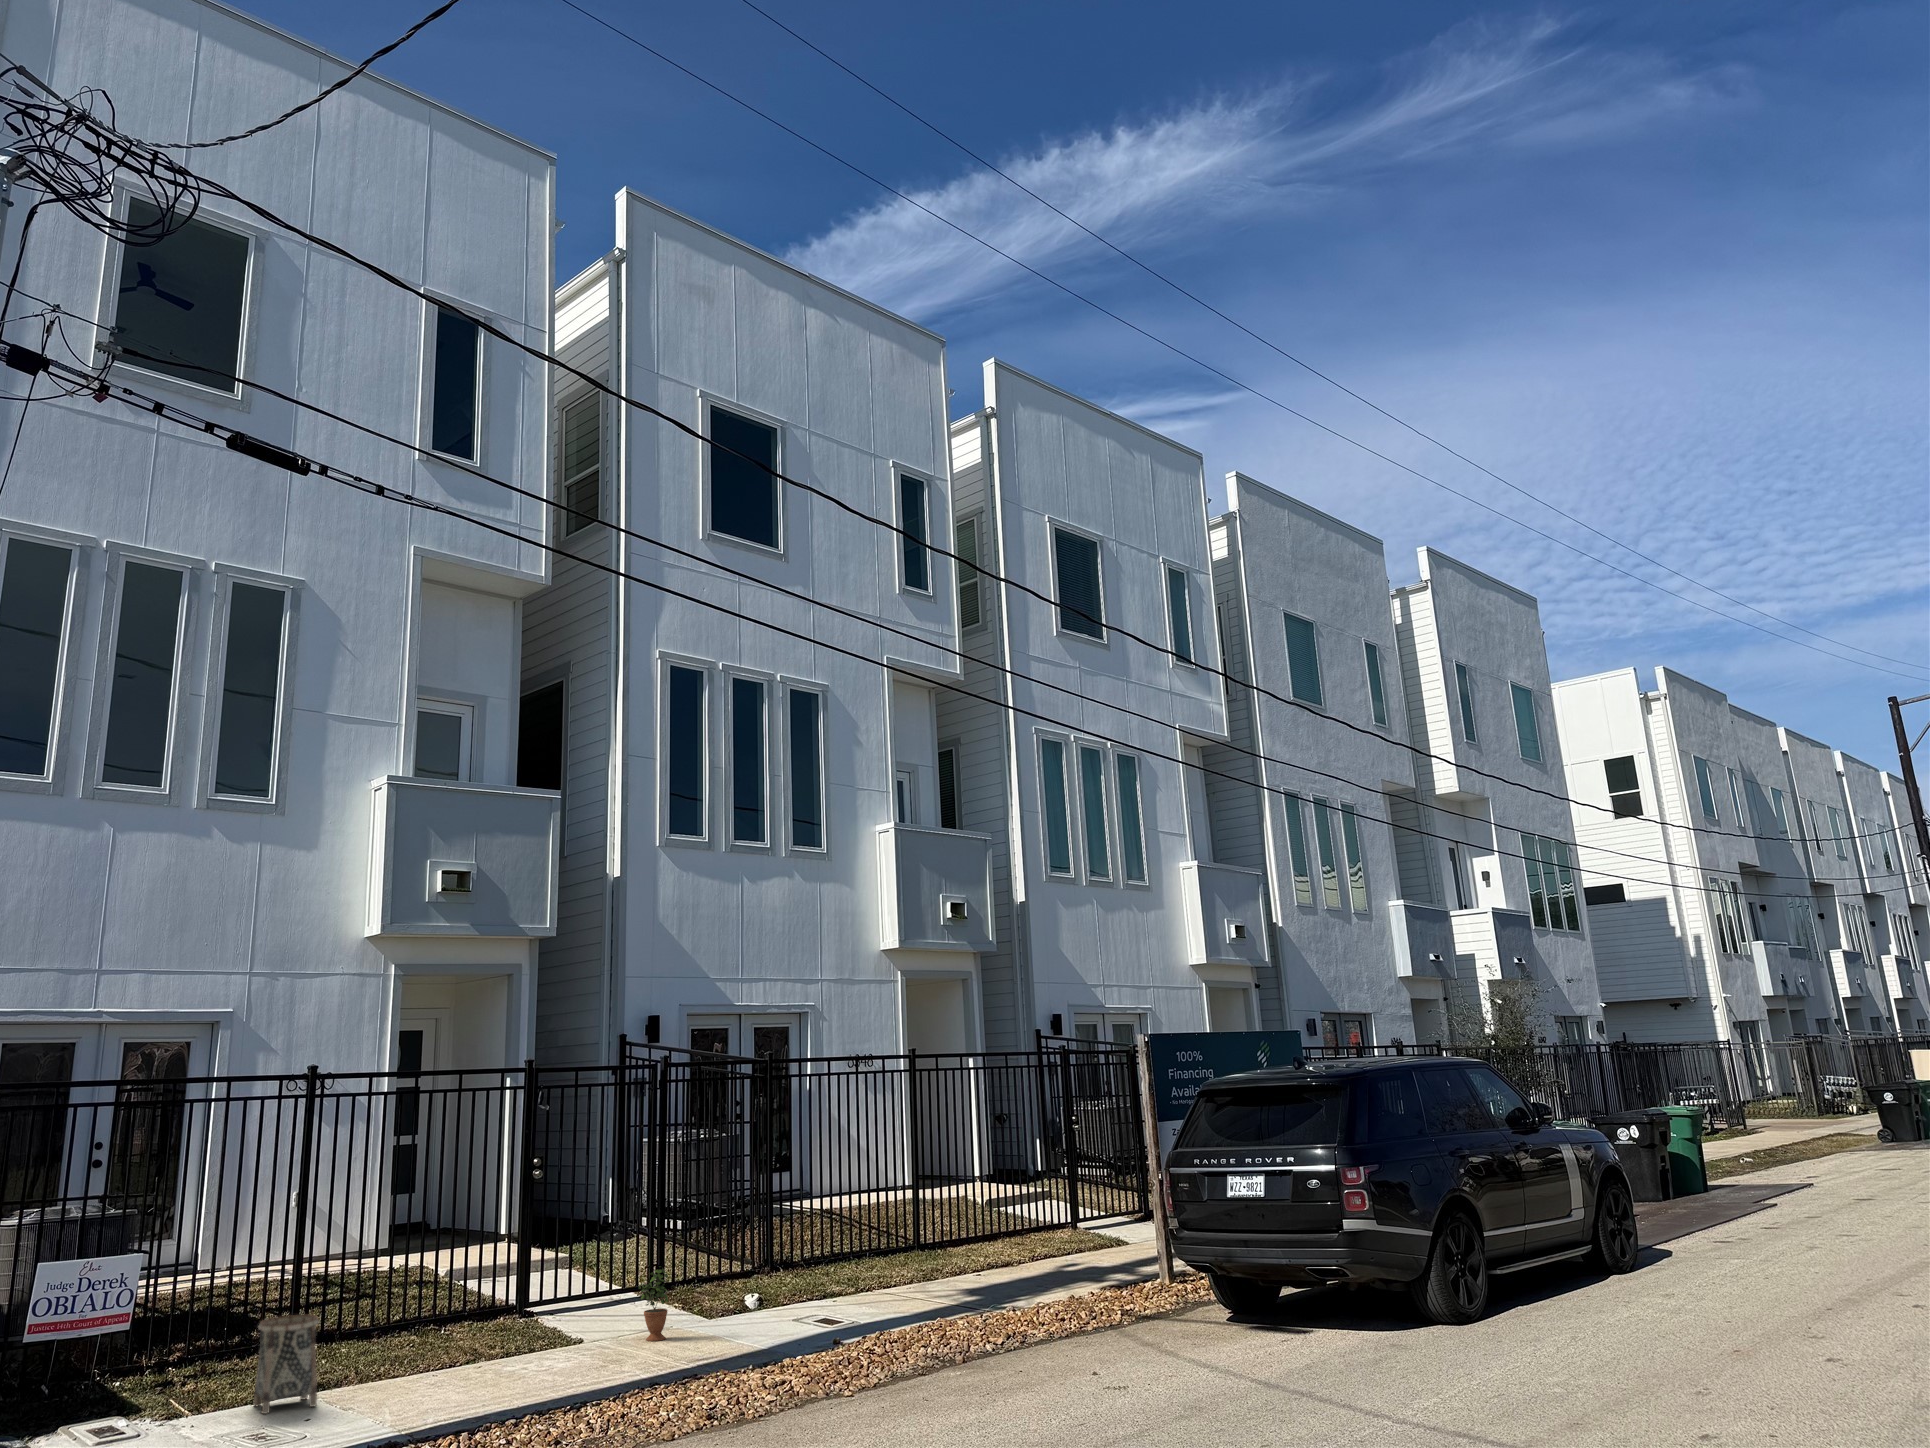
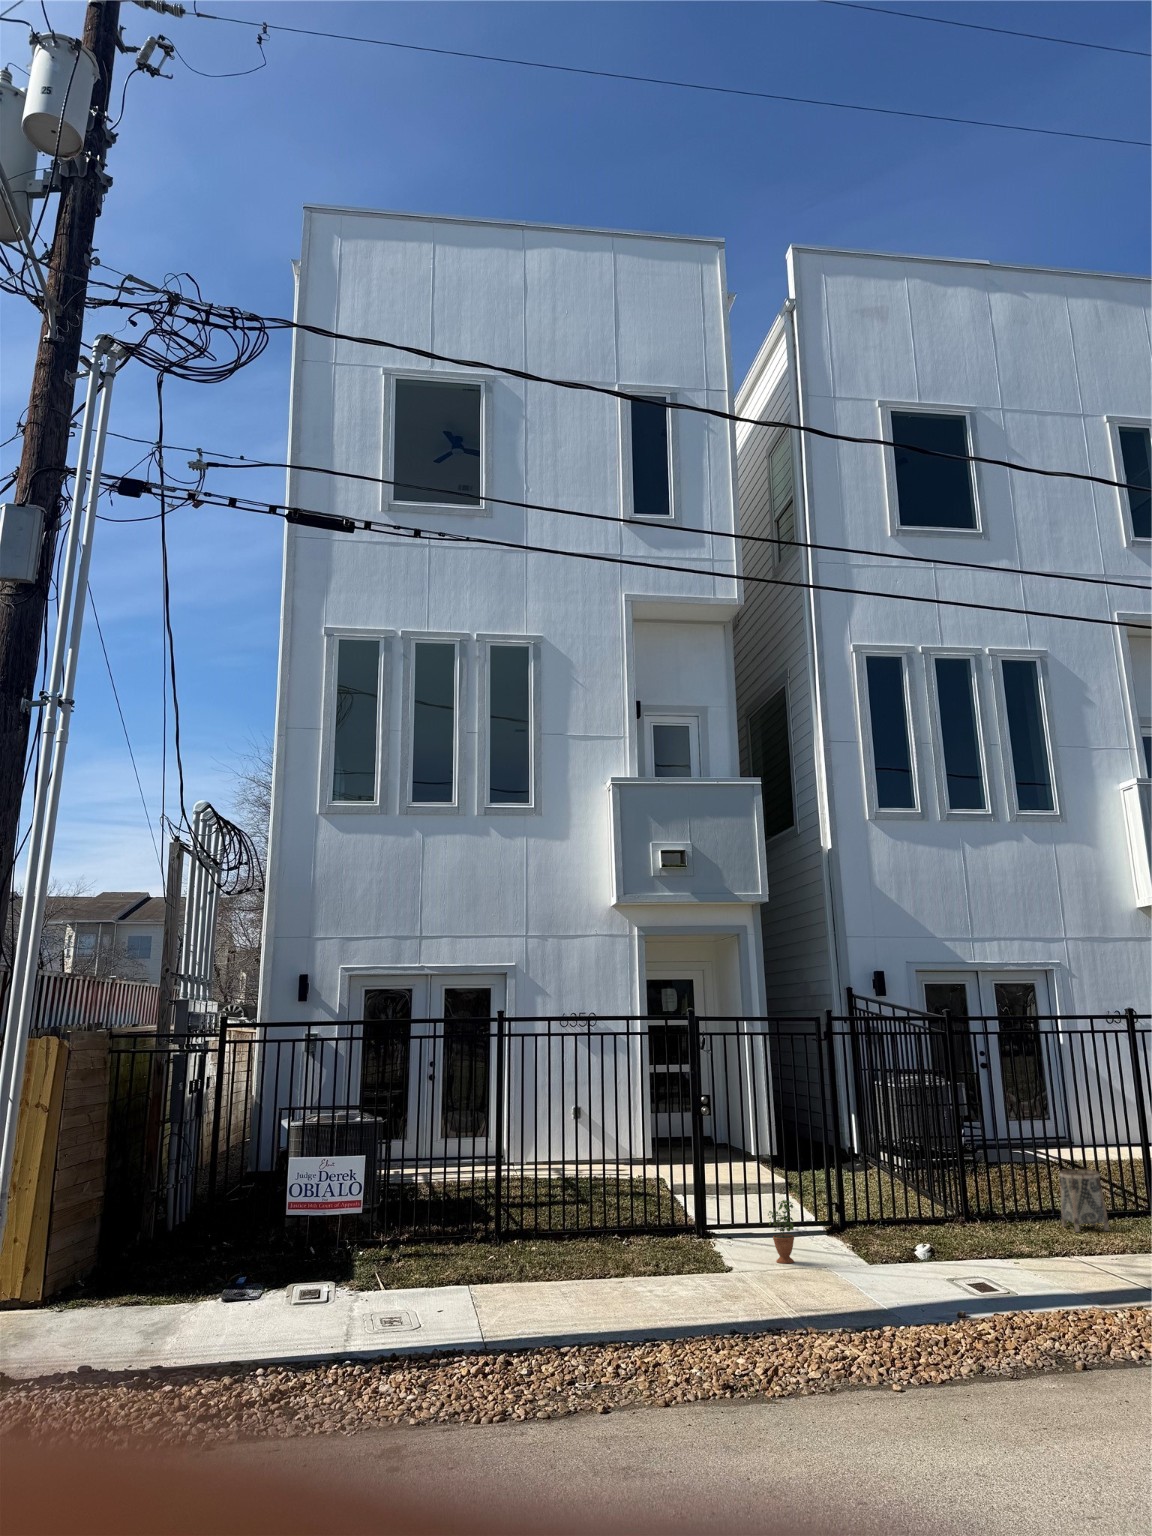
basket: present [254,1315,319,1414] -> present [1059,1169,1109,1232]

